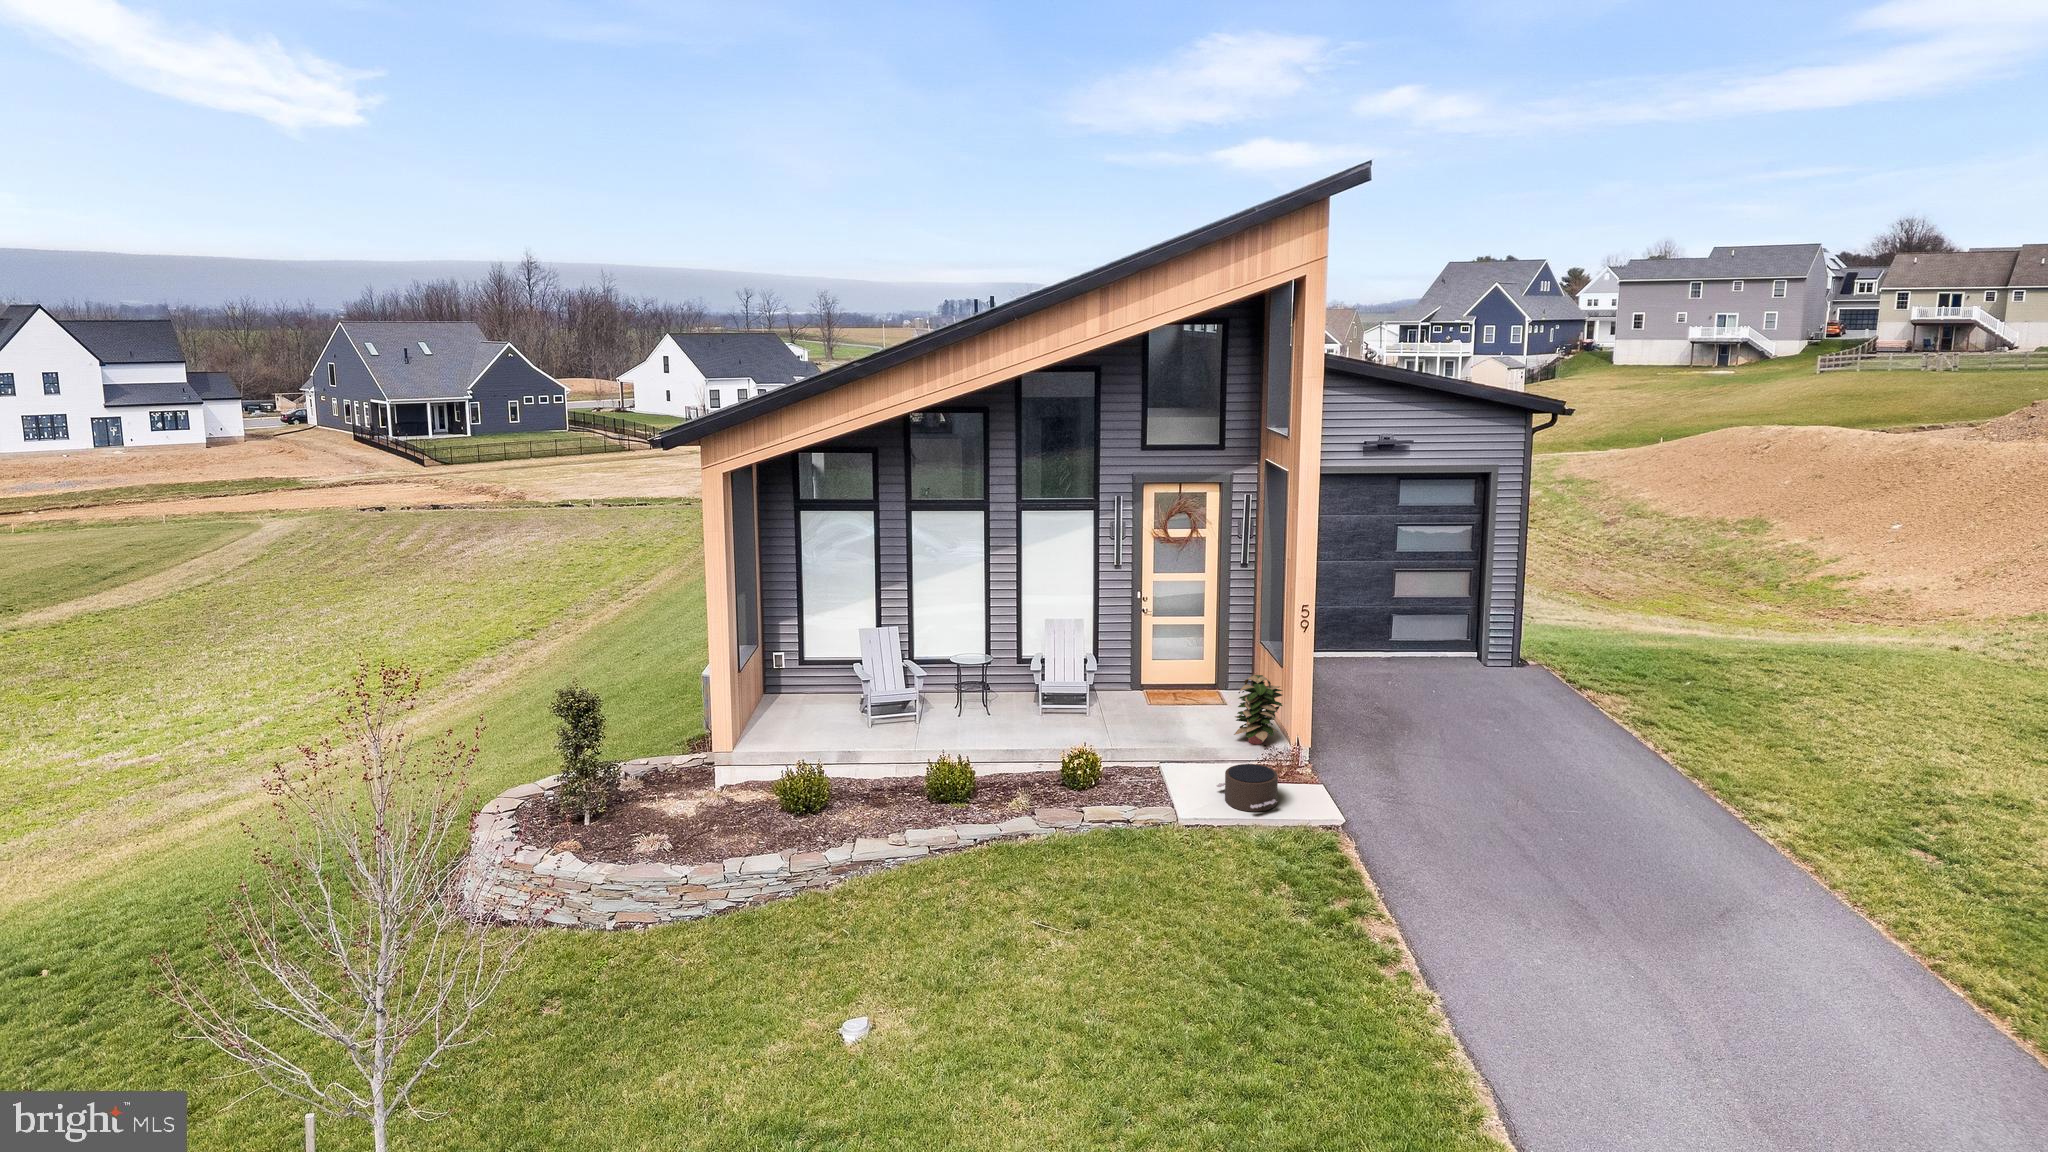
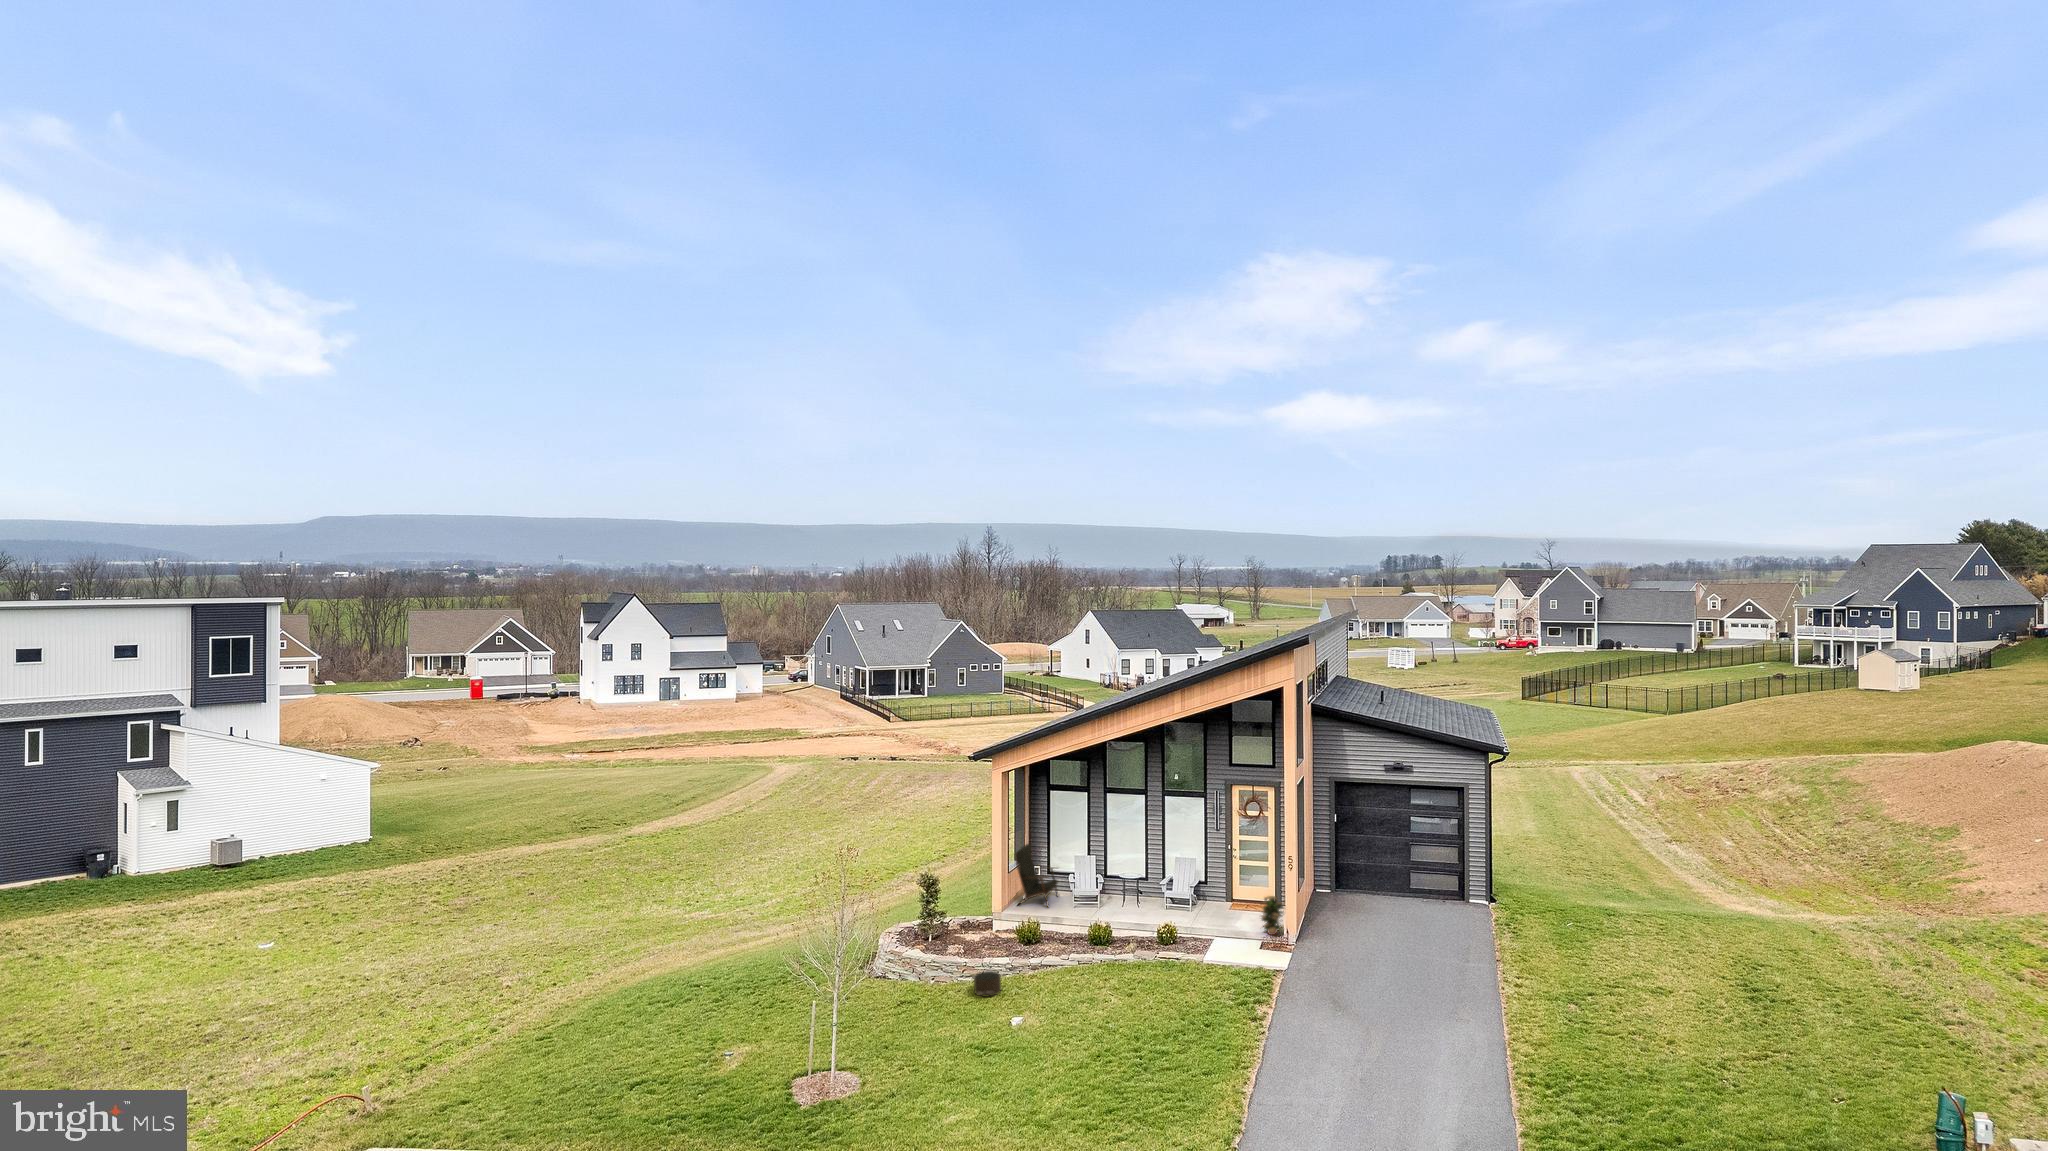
lounge chair: none [744,613,827,732] -> present [1015,844,1058,906]
pouf: present [1217,764,1278,812] -> present [974,971,1001,997]

